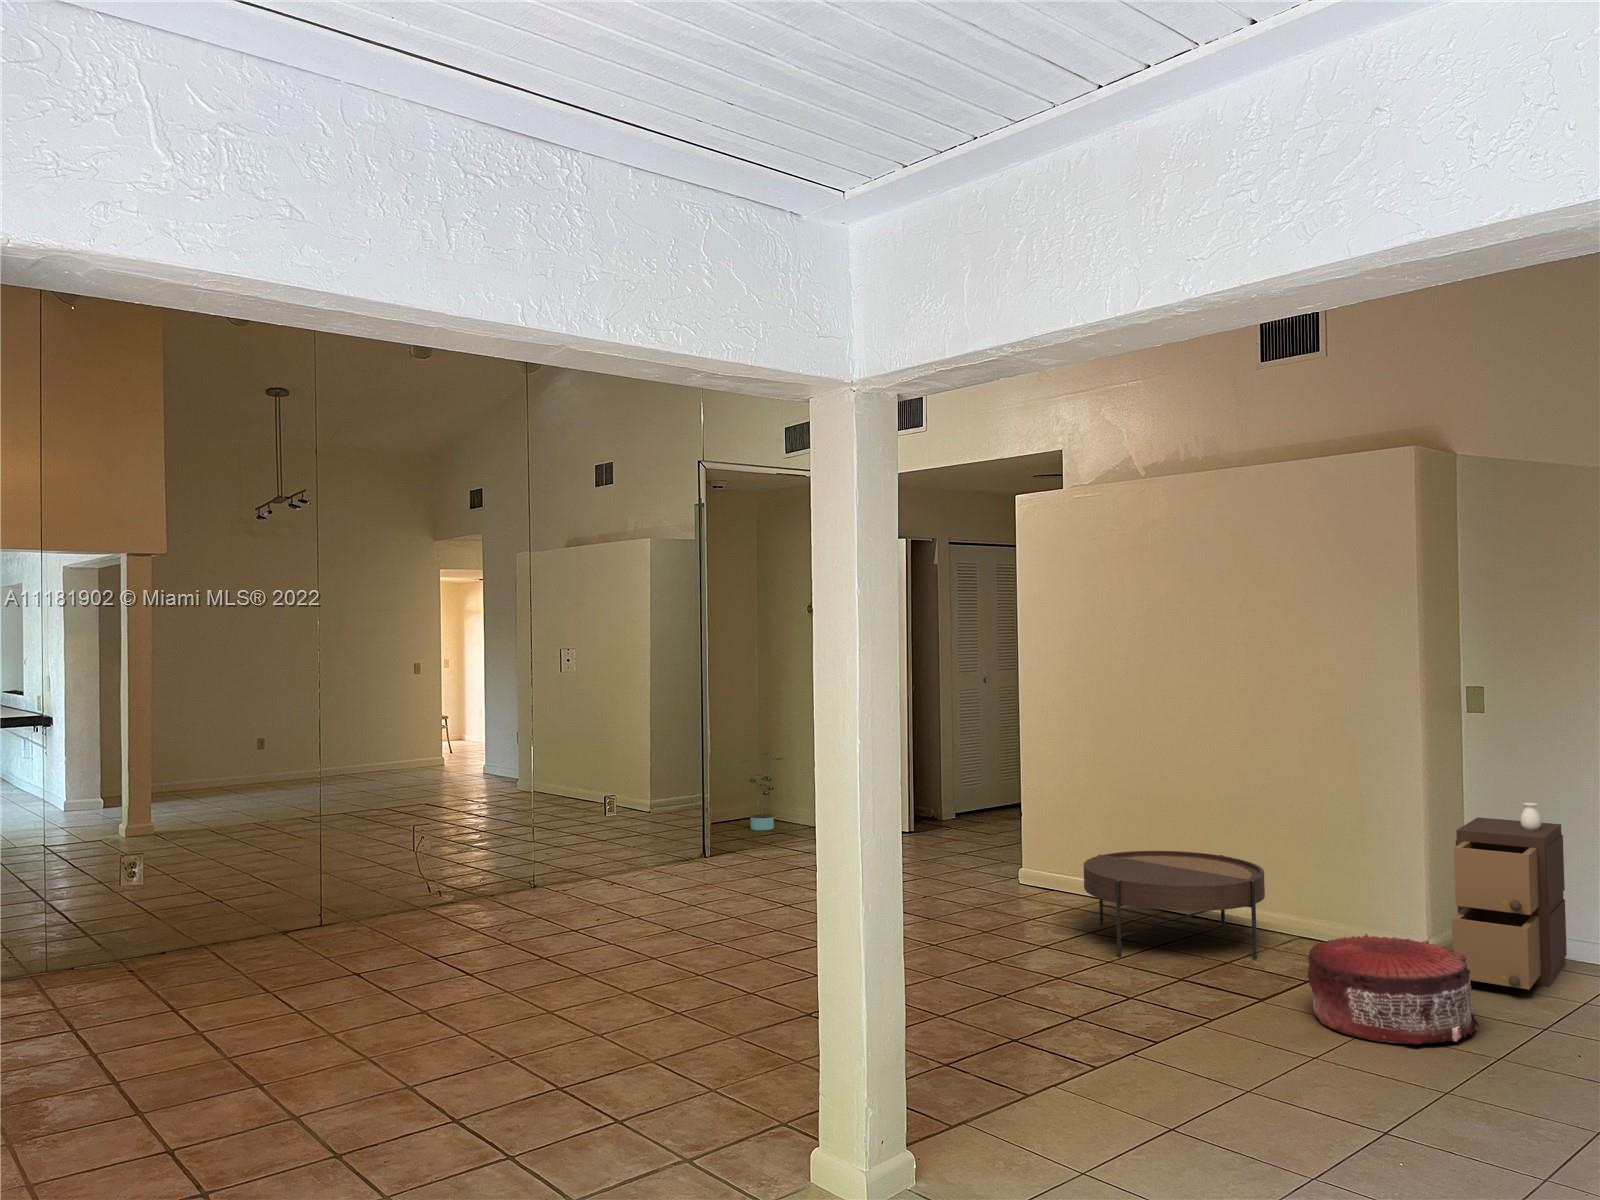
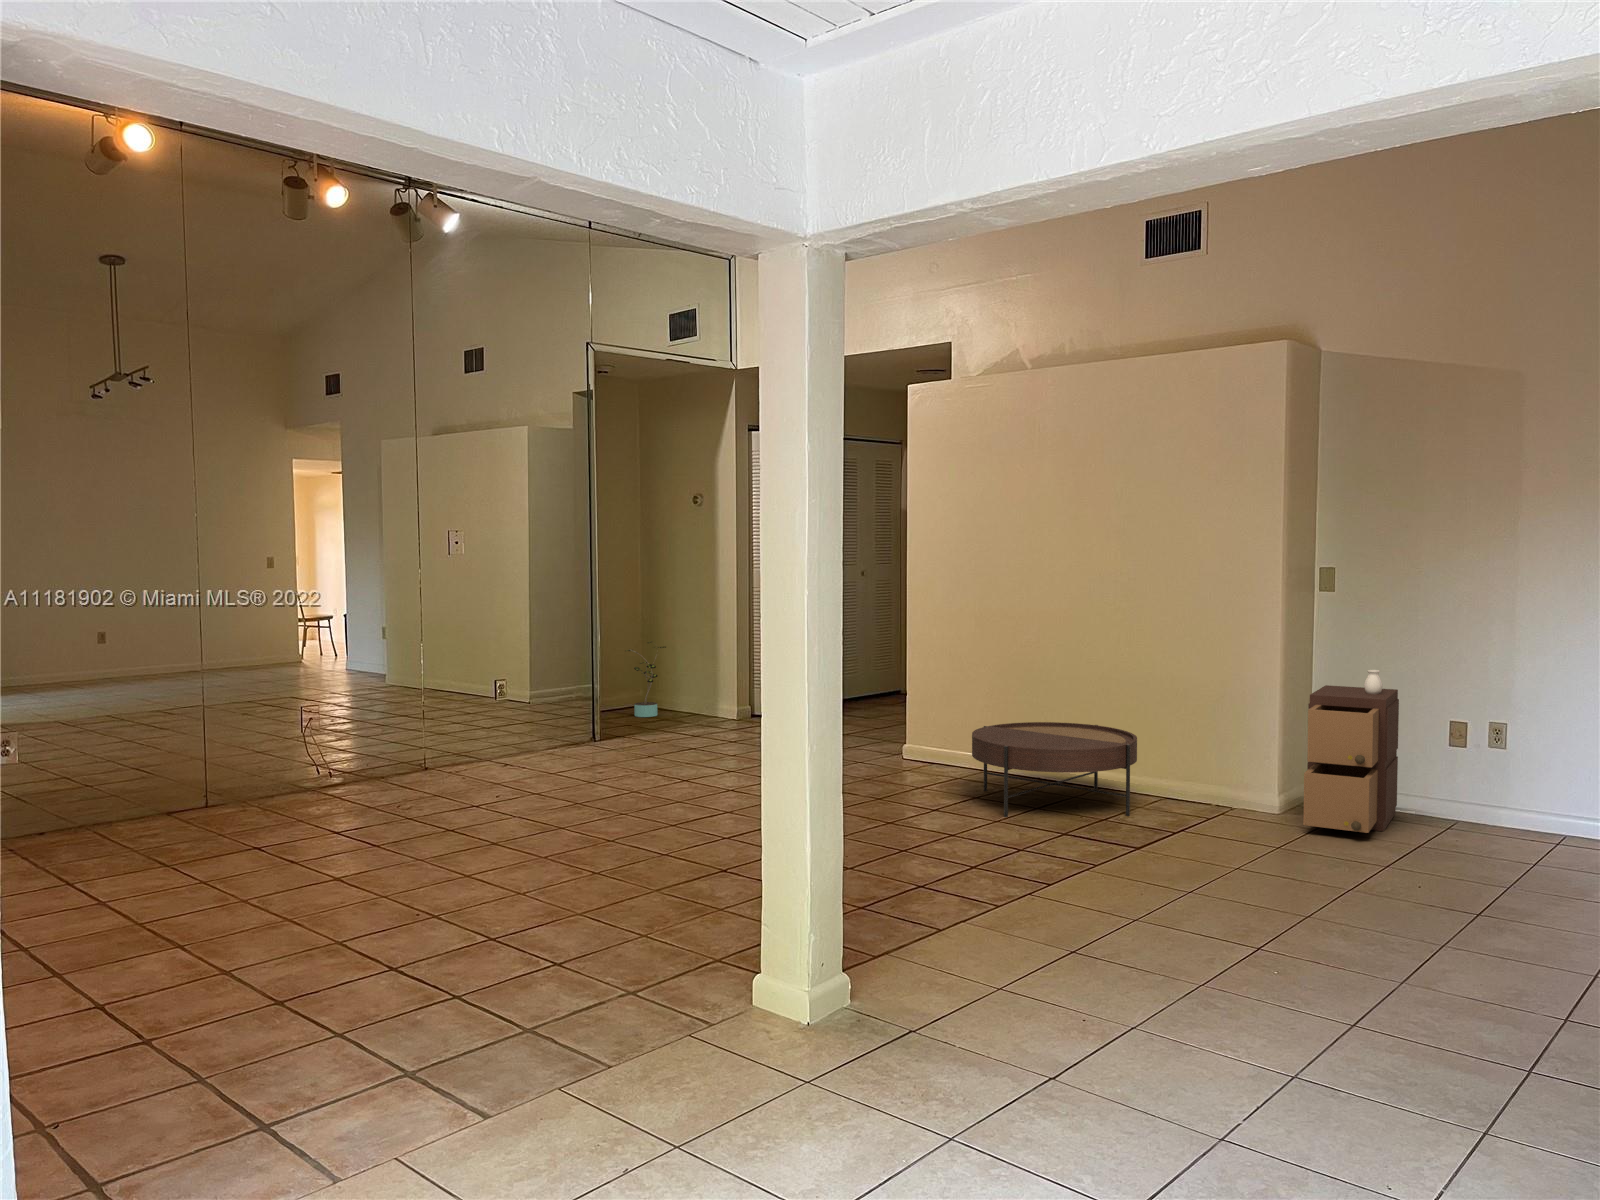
pouf: present [1307,934,1479,1045] -> none [1181,786,1329,879]

